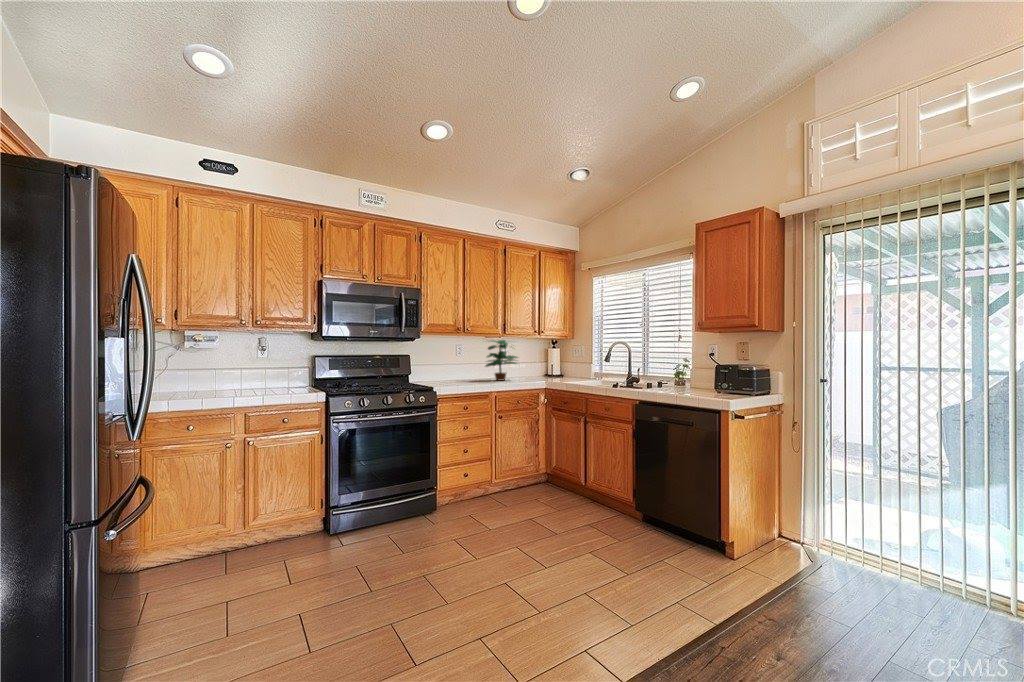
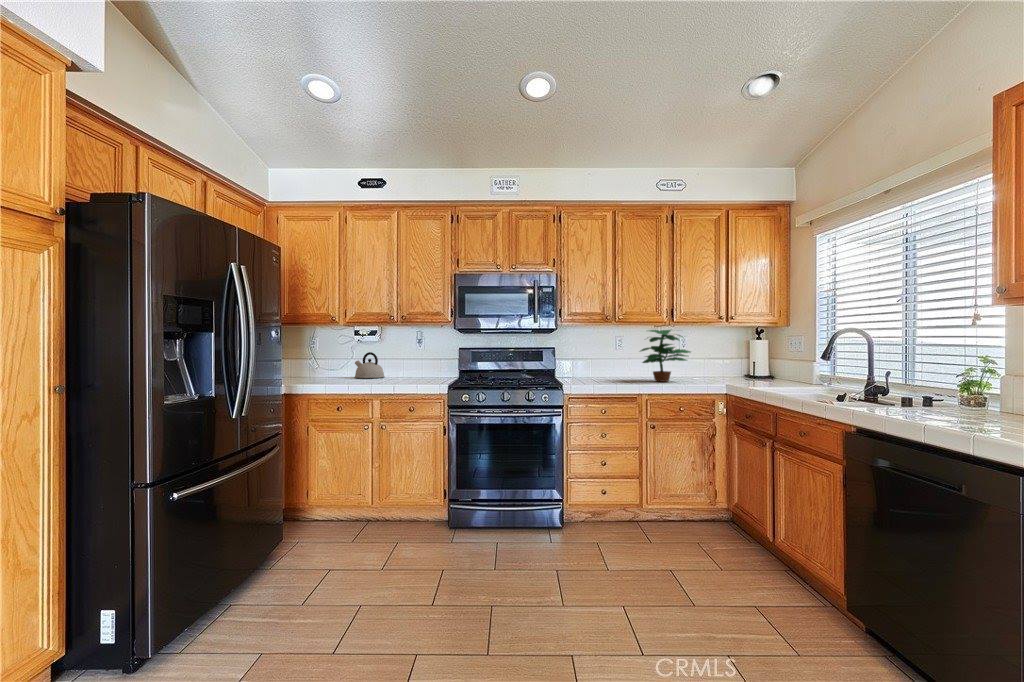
kettle: none [216,361,251,388] -> present [355,352,384,378]

